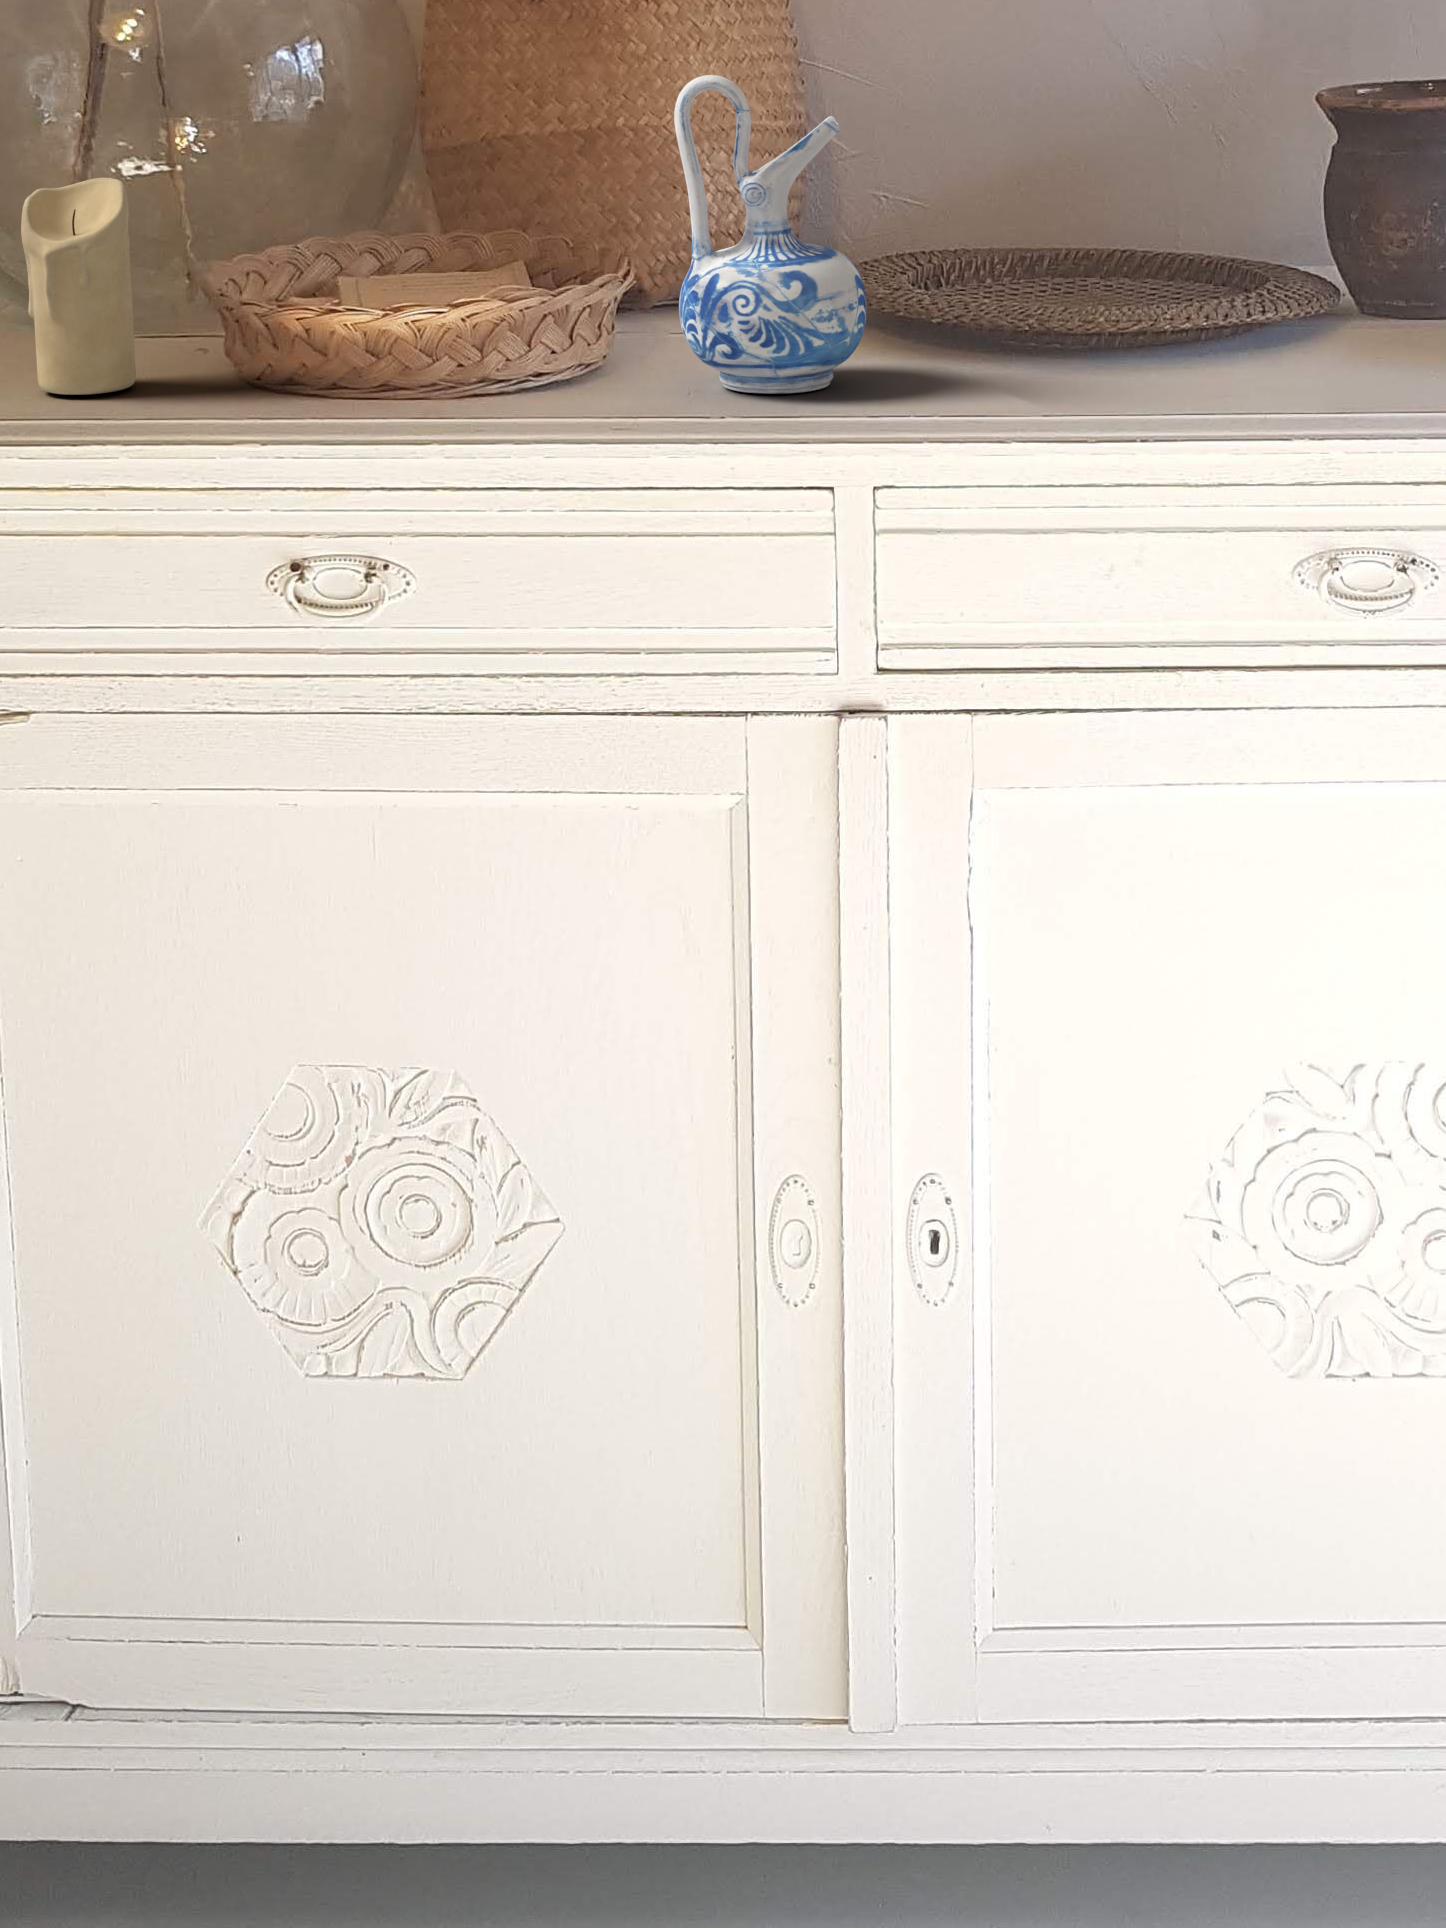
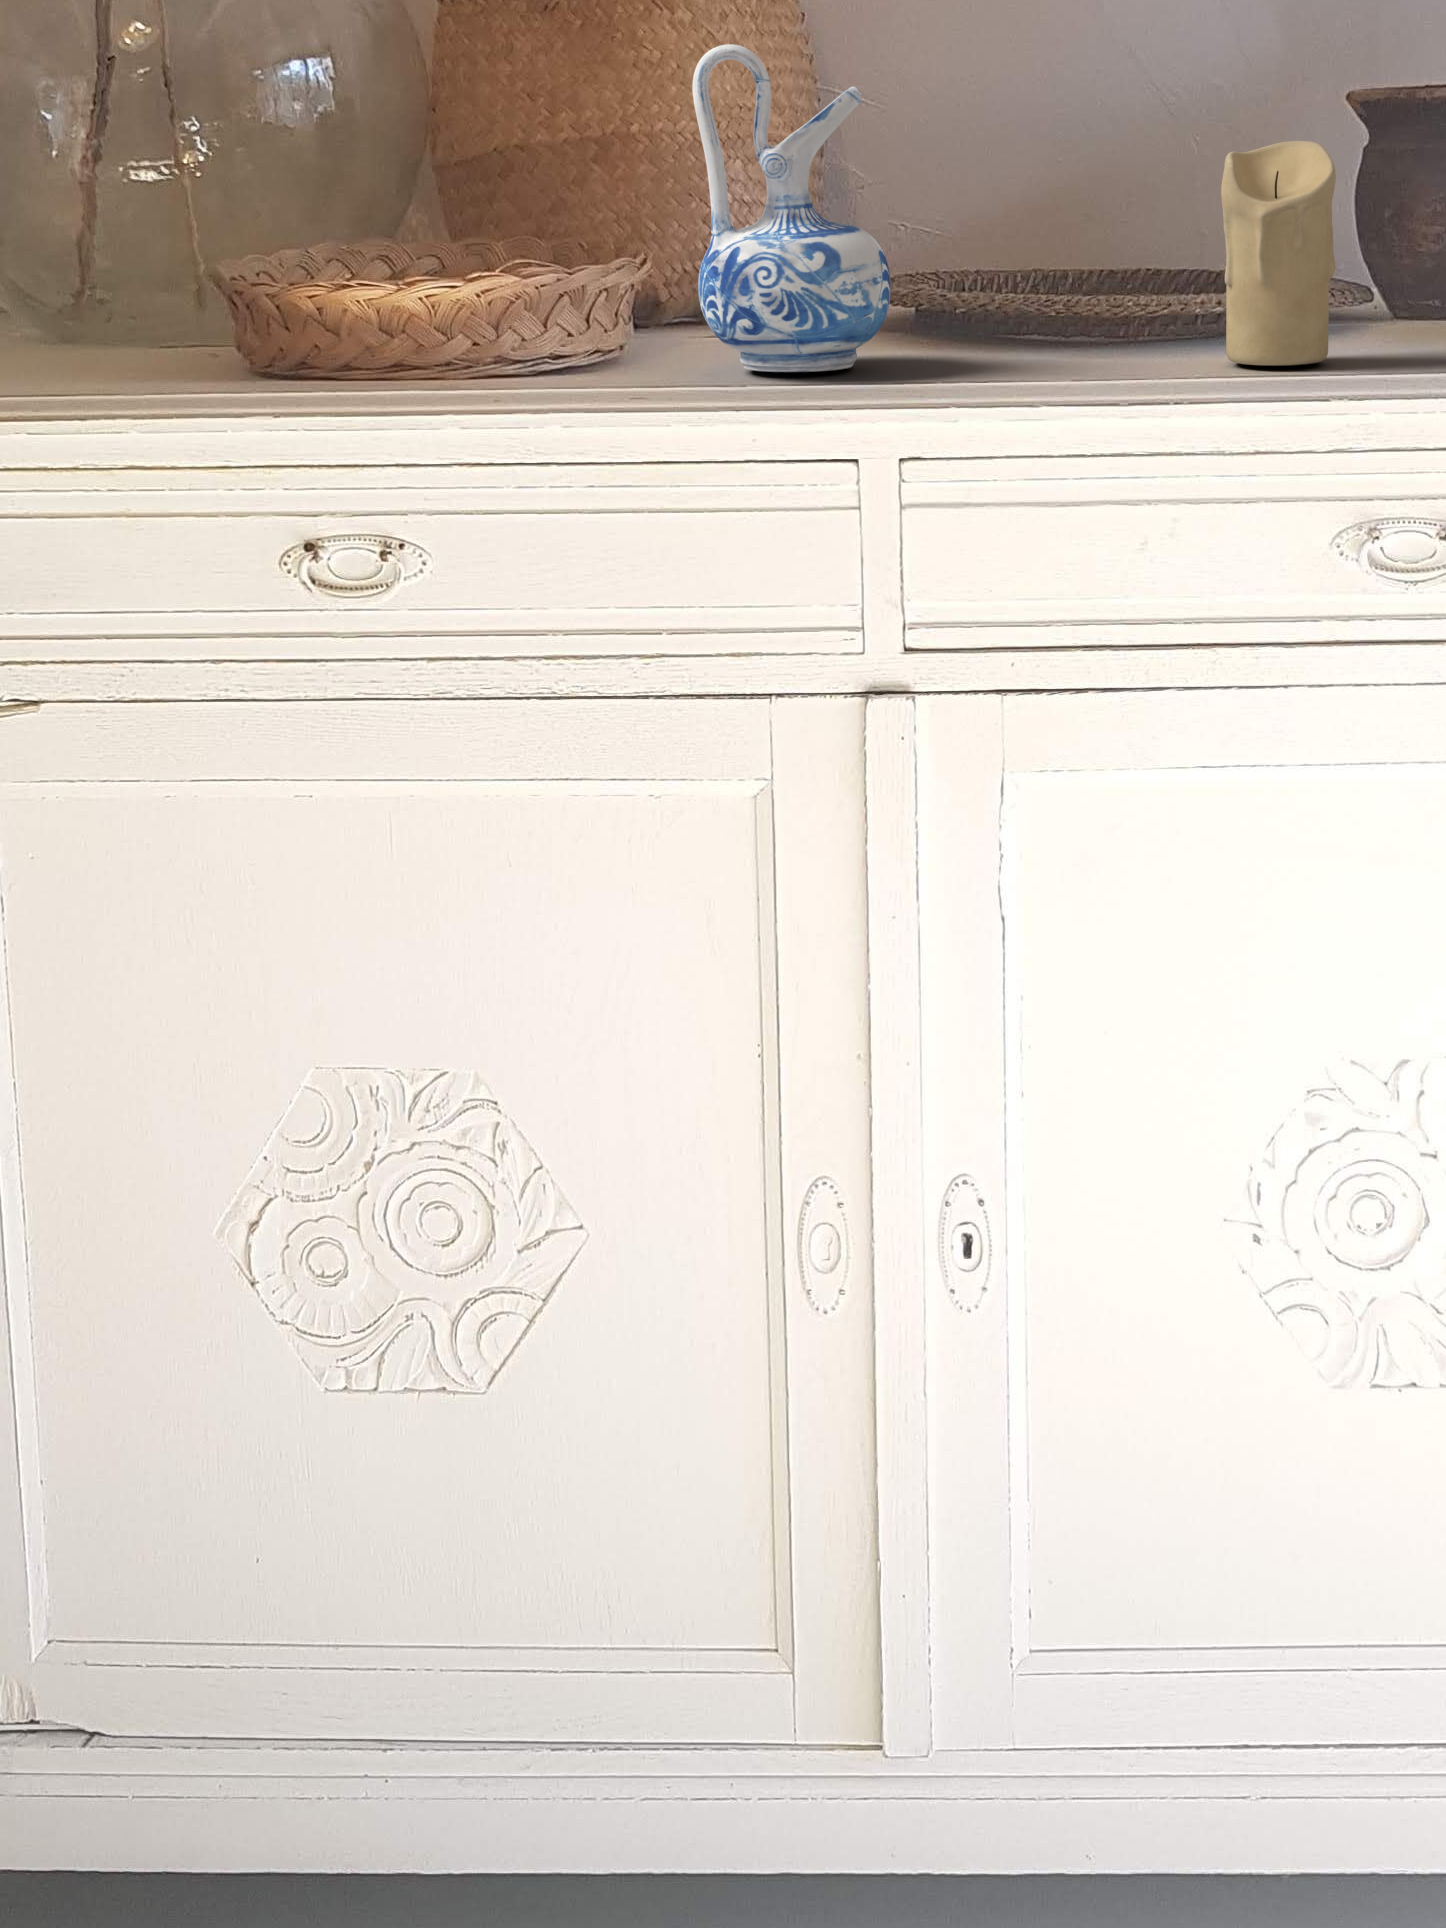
candle: present [21,178,136,395] -> present [1221,141,1336,365]

